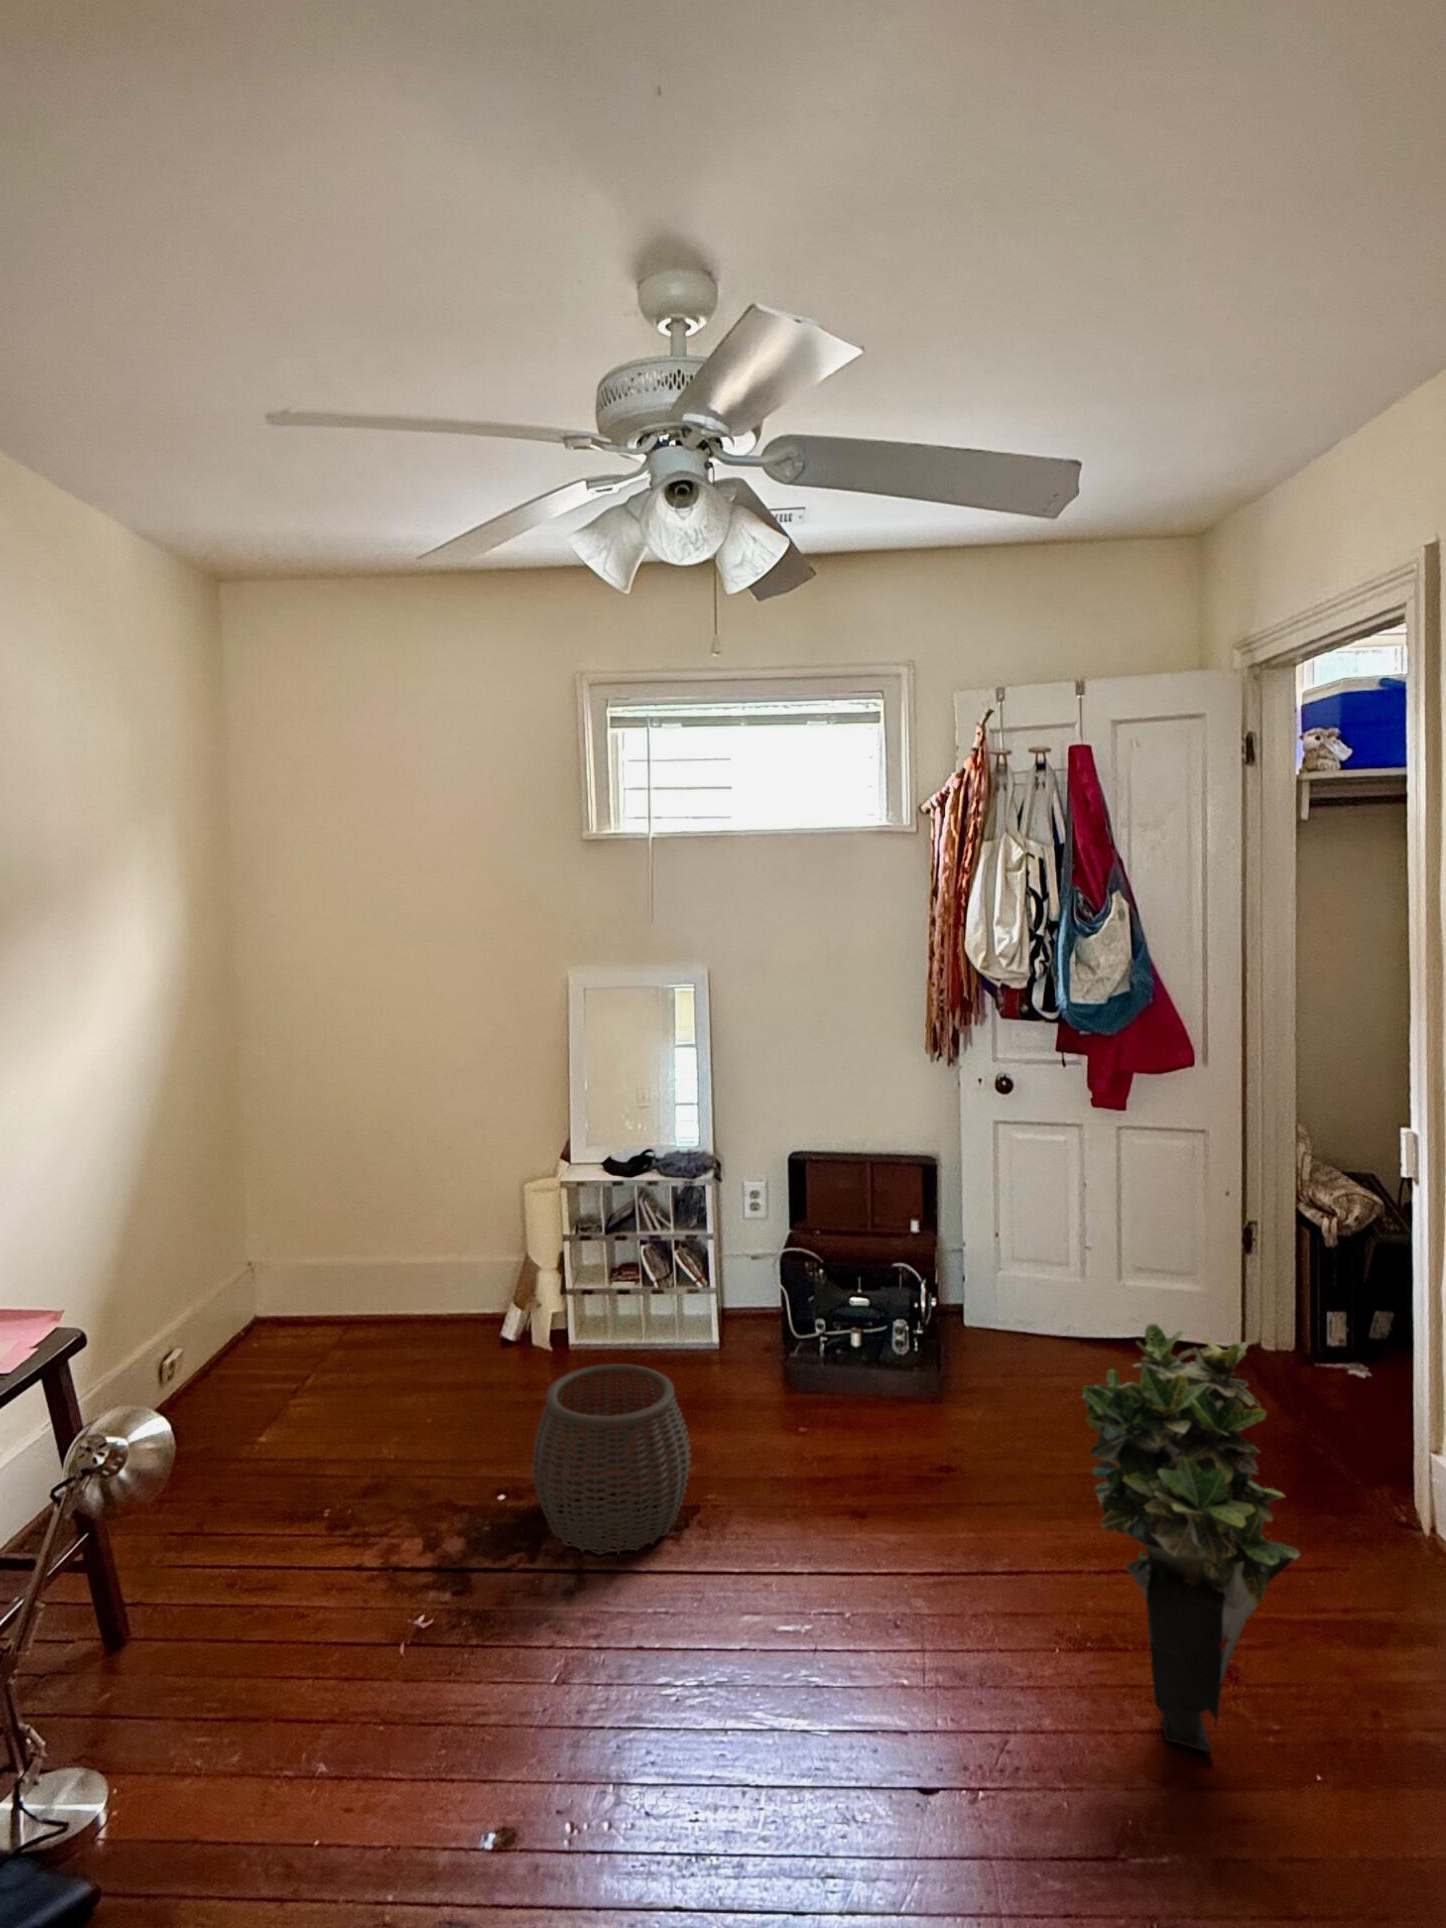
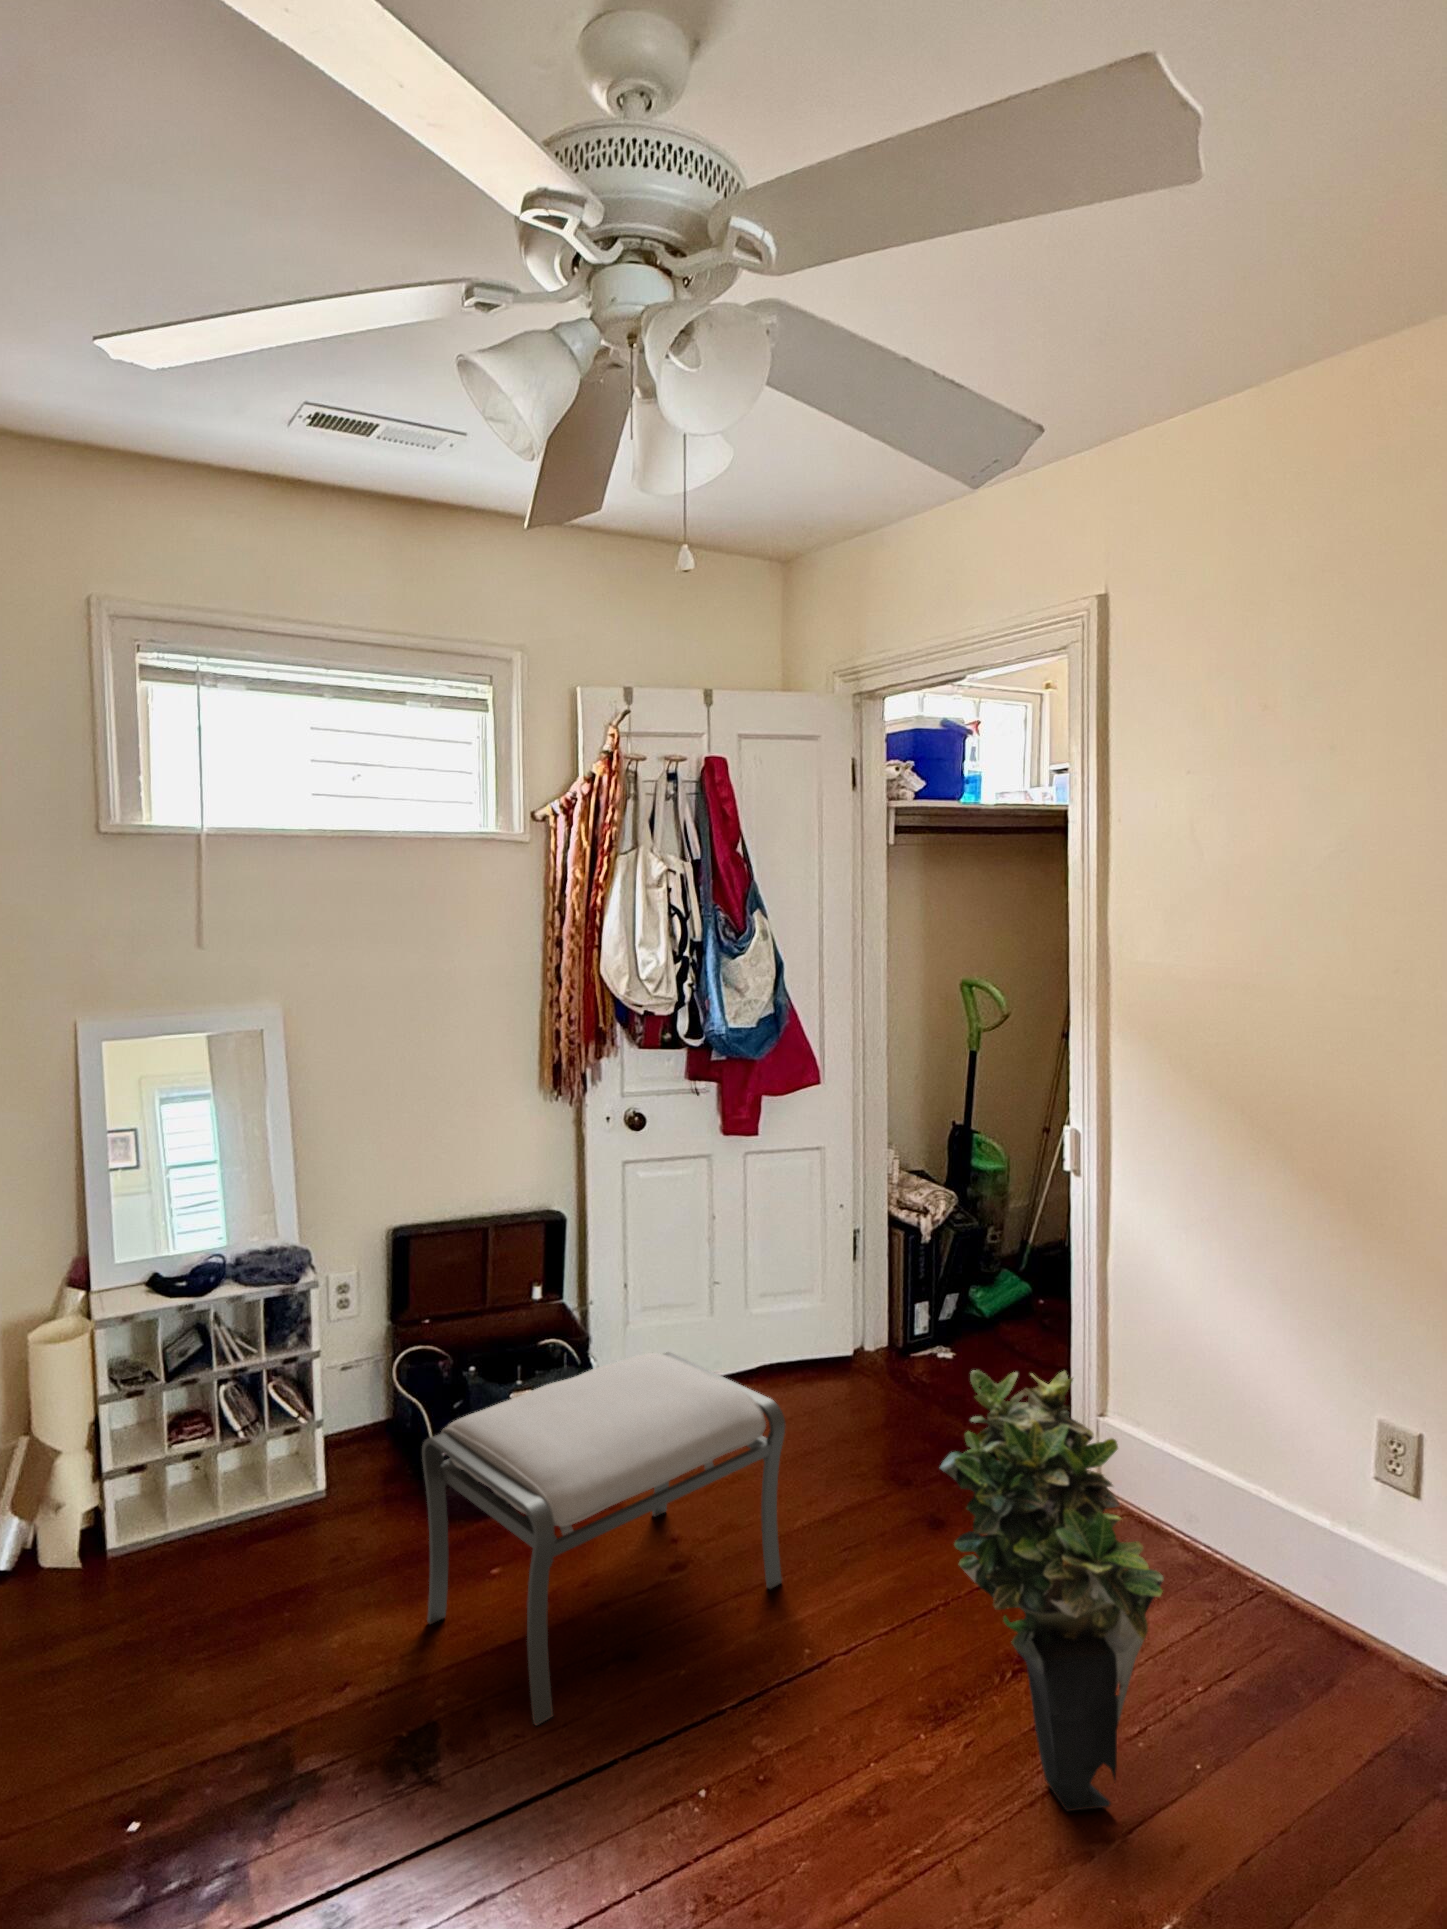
ottoman: none [733,1278,1030,1529] -> present [422,1352,786,1725]
woven basket: present [532,1364,691,1555] -> none [205,1566,437,1866]

